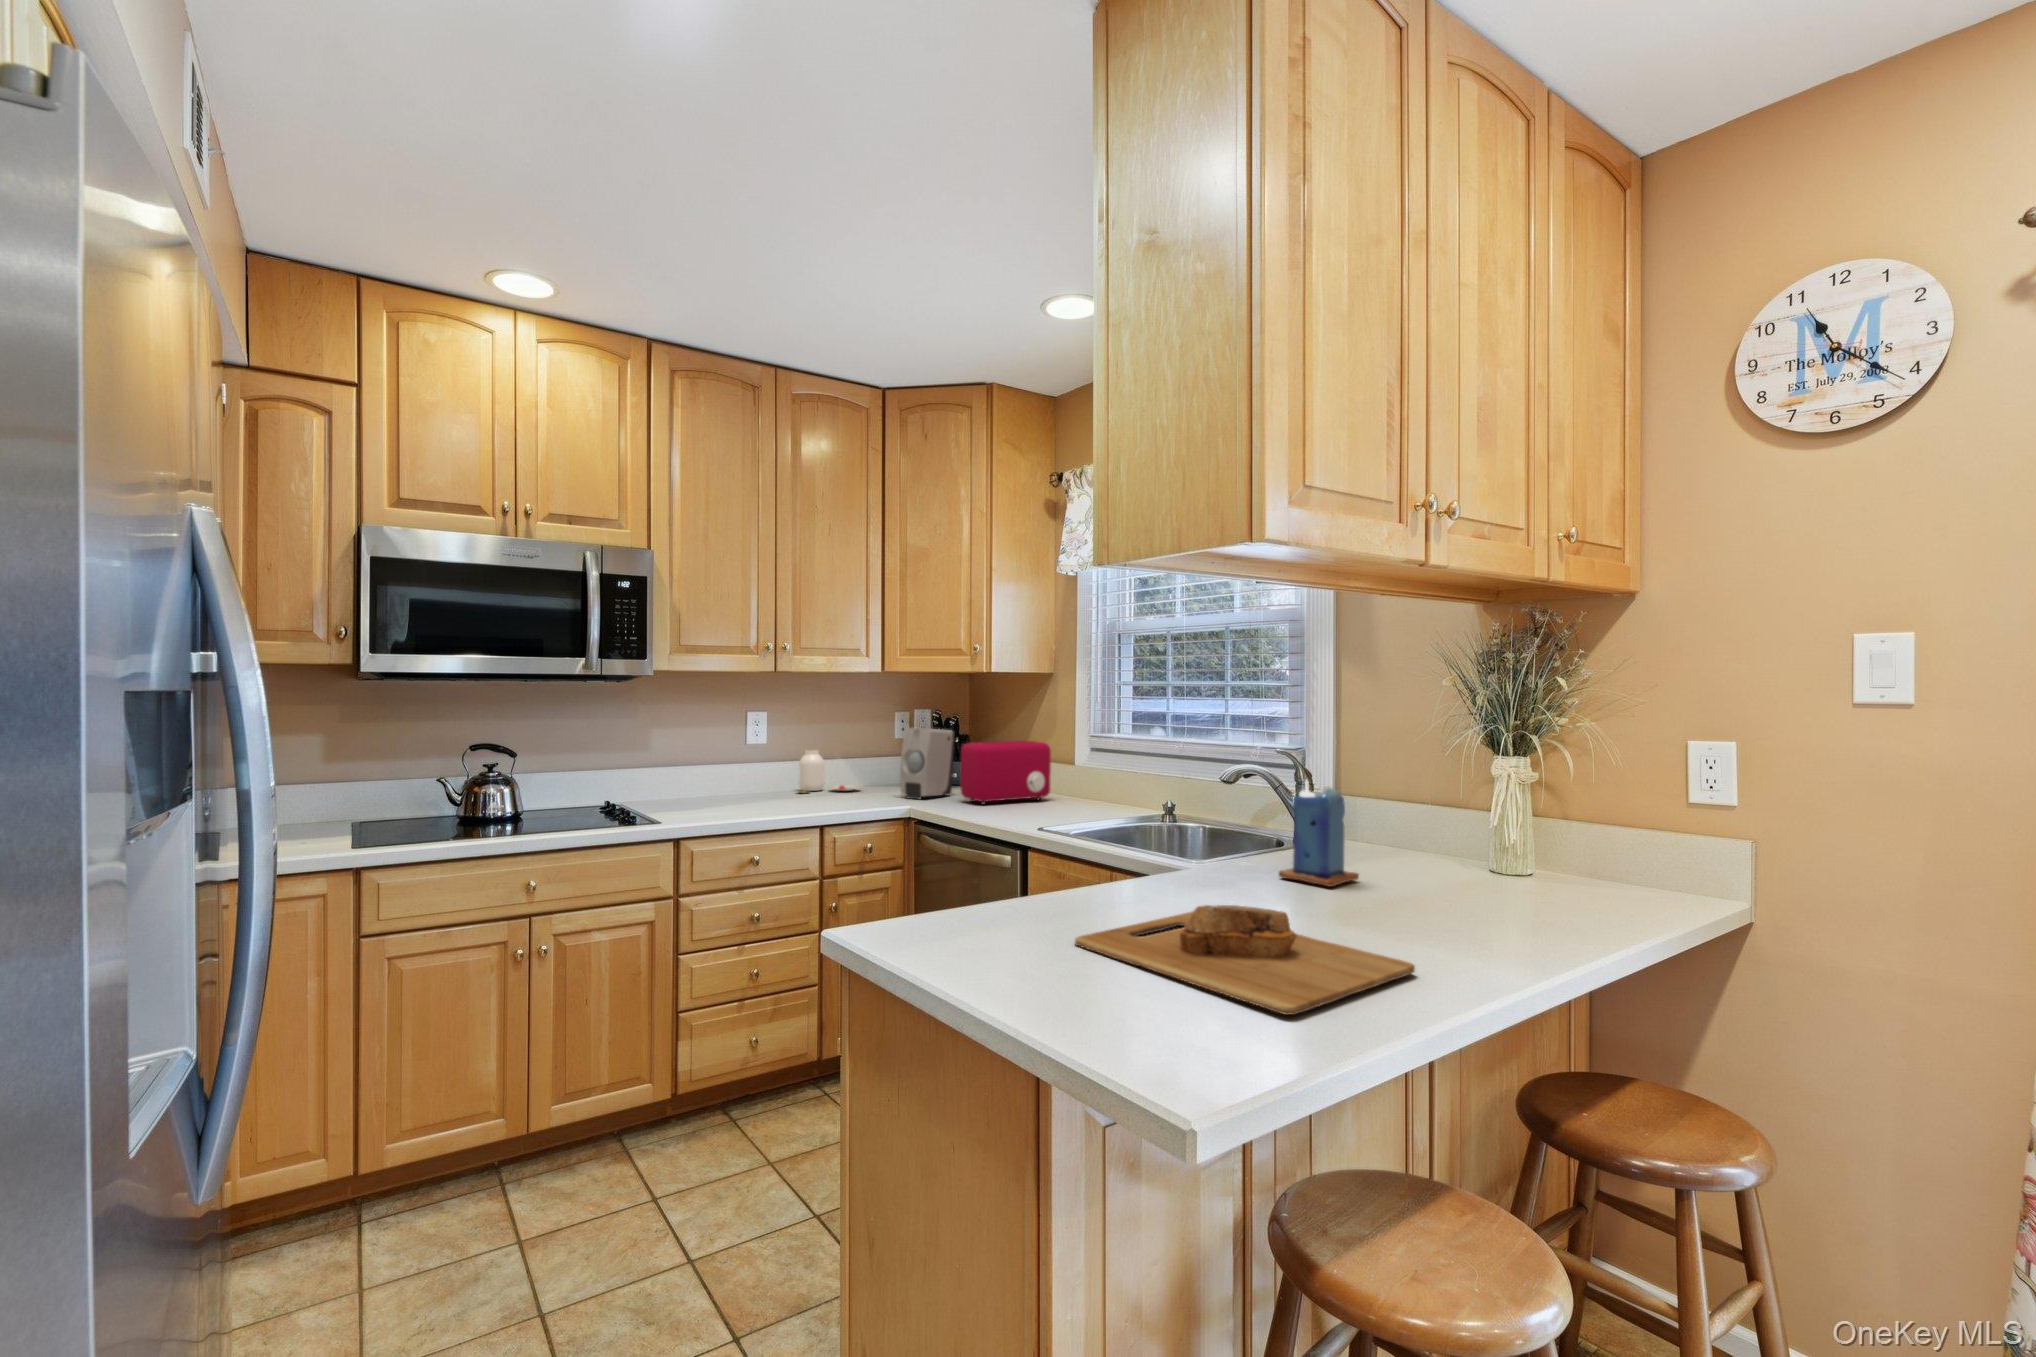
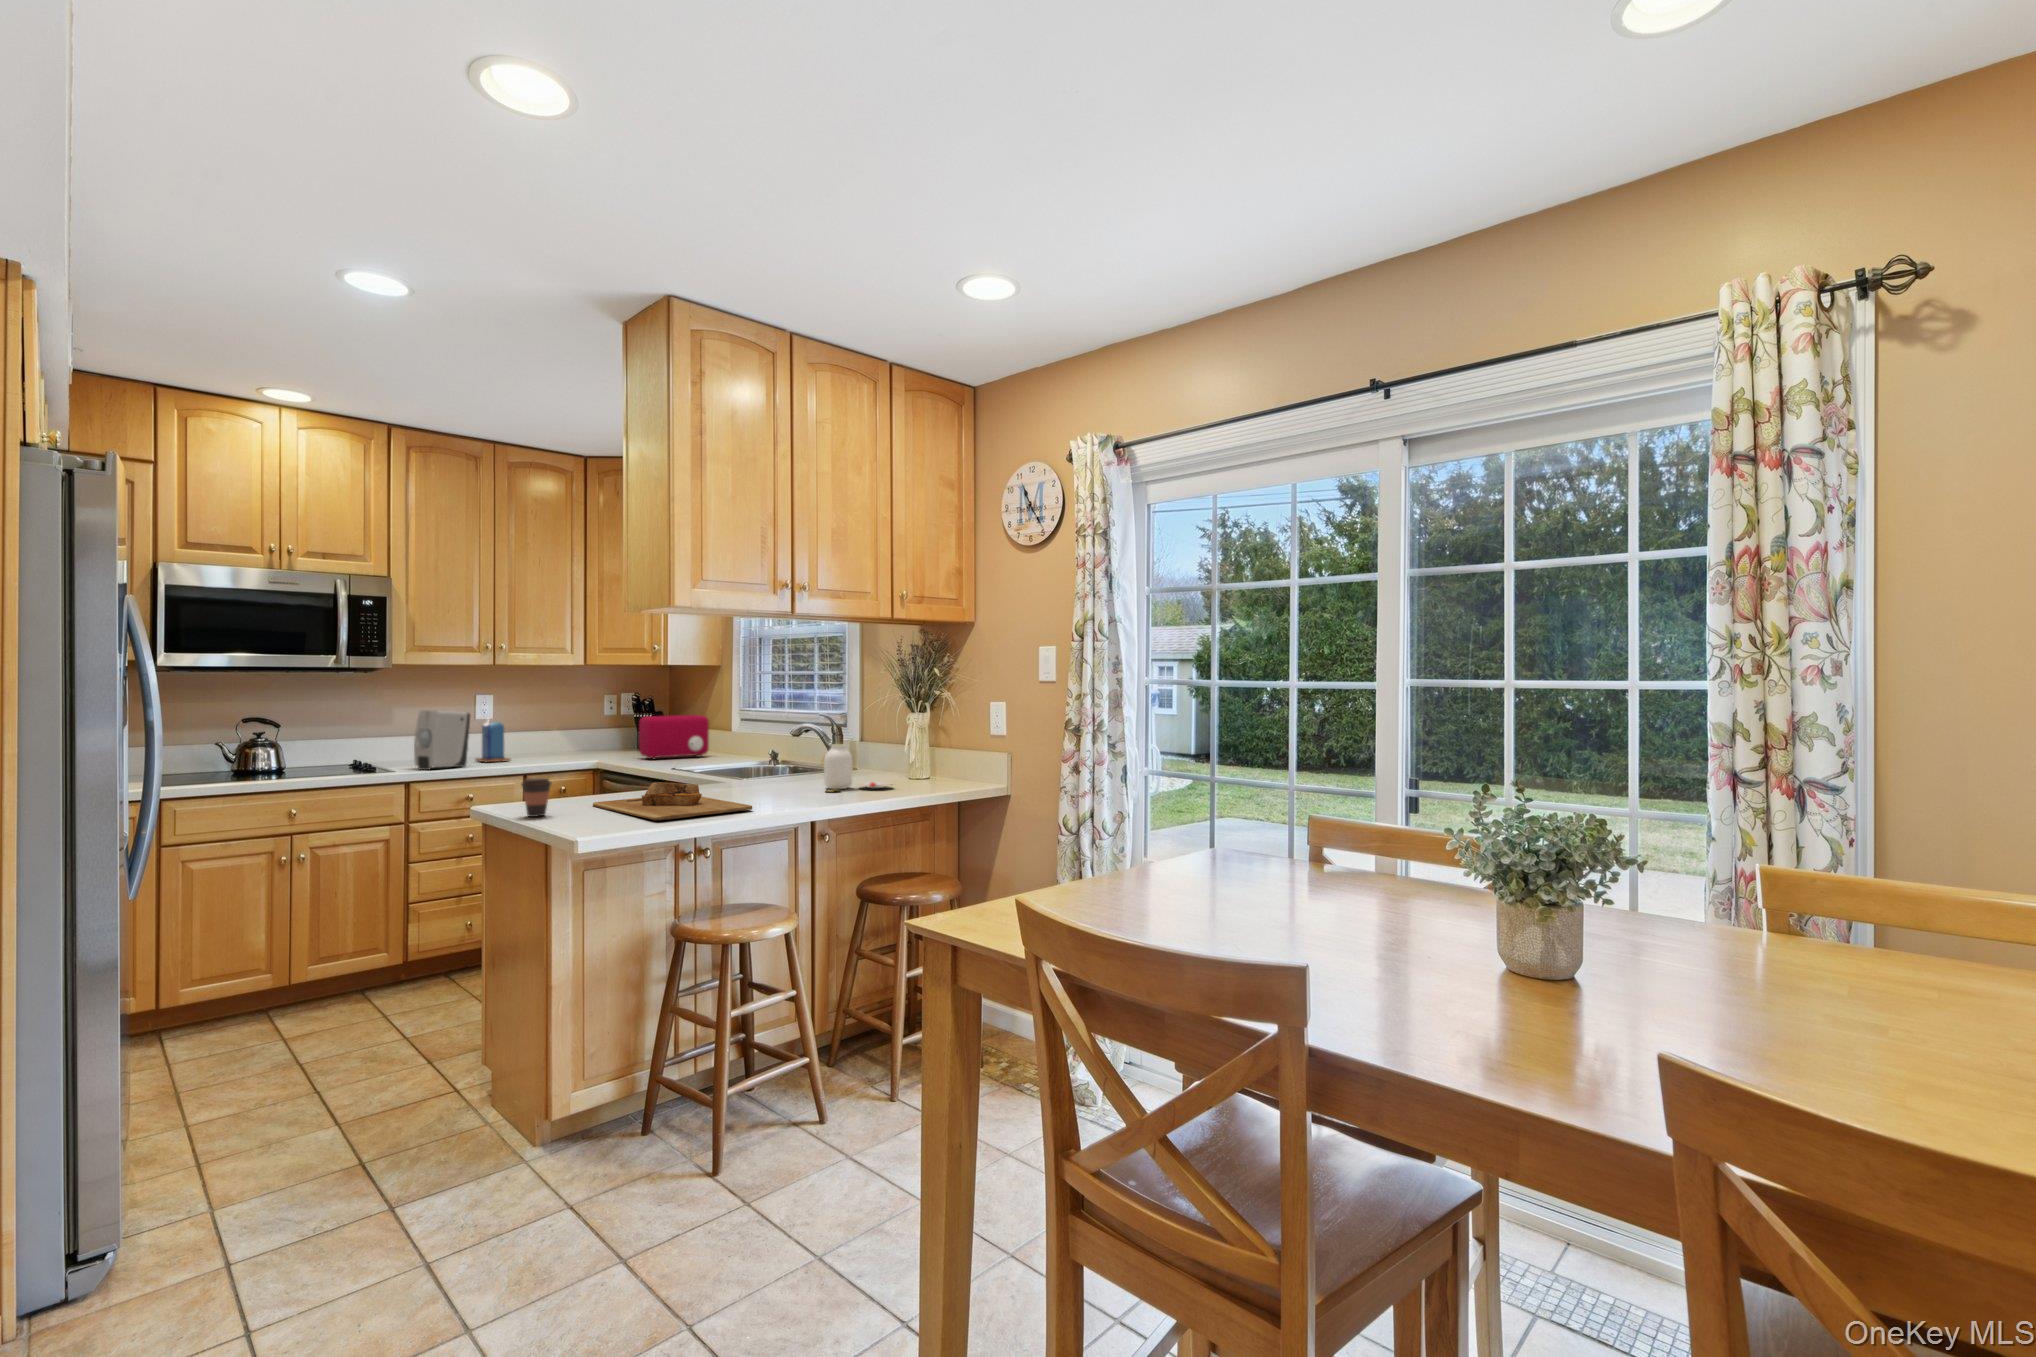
soap dispenser: present [900,728,955,799] -> present [414,710,470,770]
jar: present [798,750,860,793] -> present [824,744,892,792]
candle: present [1279,780,1359,887] -> present [476,721,510,762]
coffee cup: none [980,901,1039,986] -> present [521,778,551,817]

